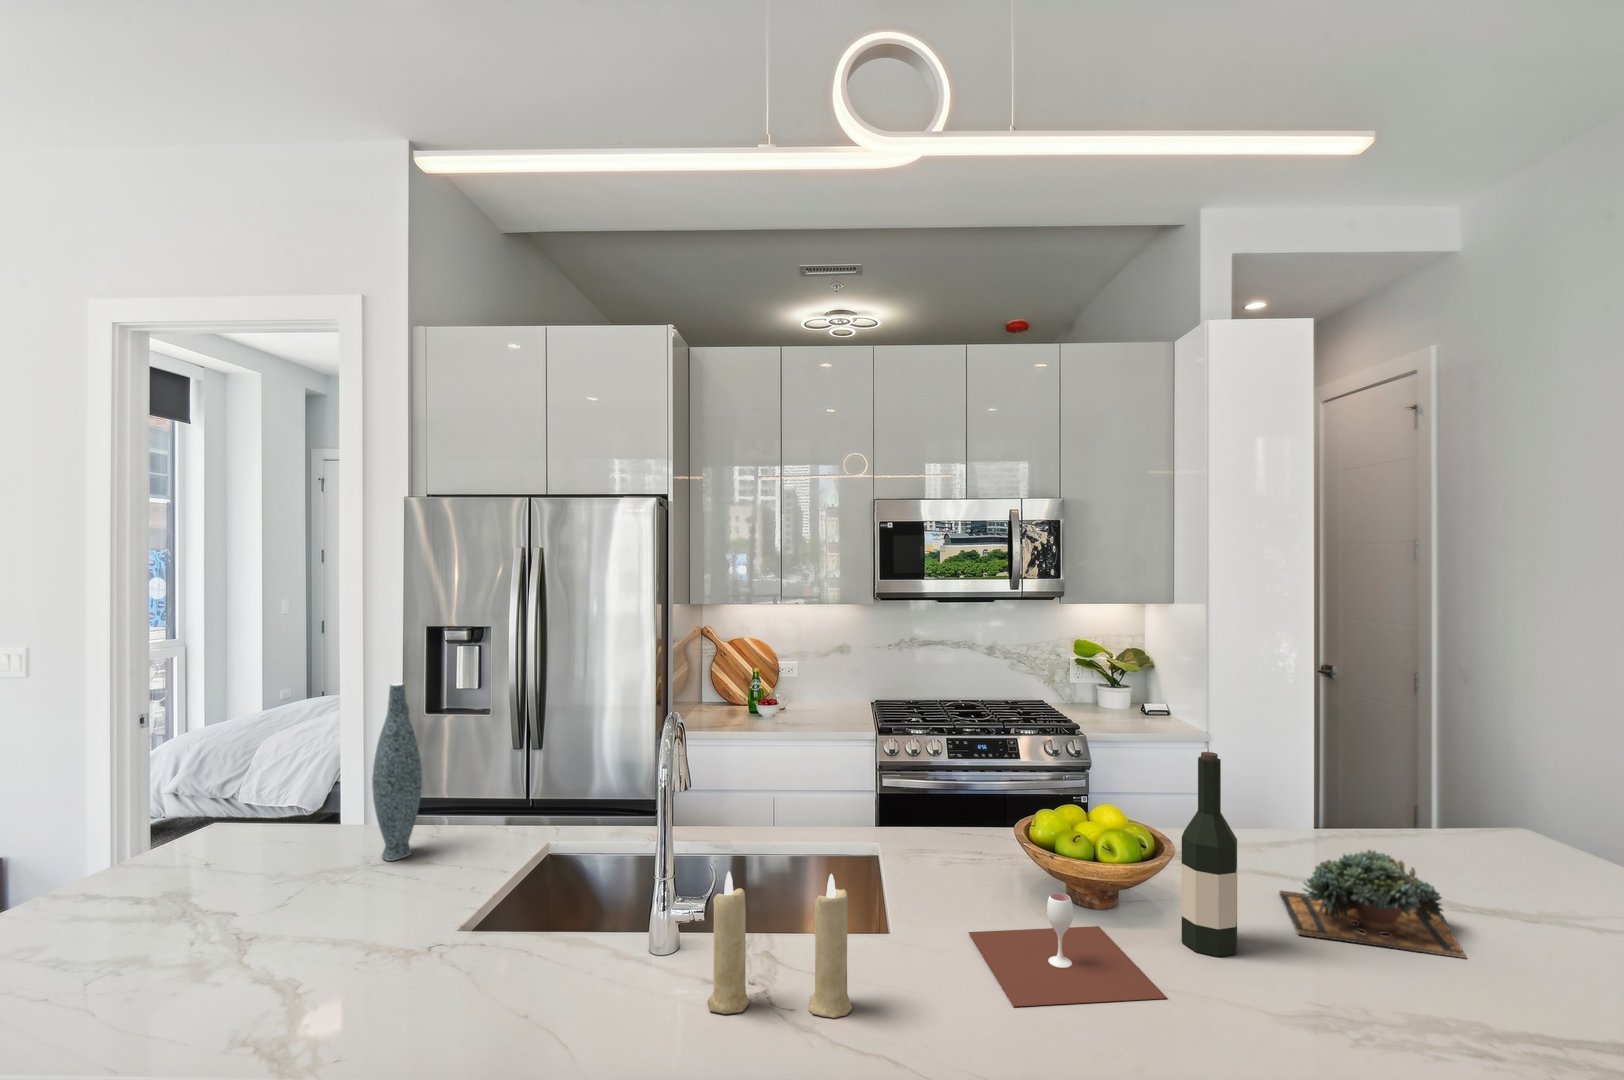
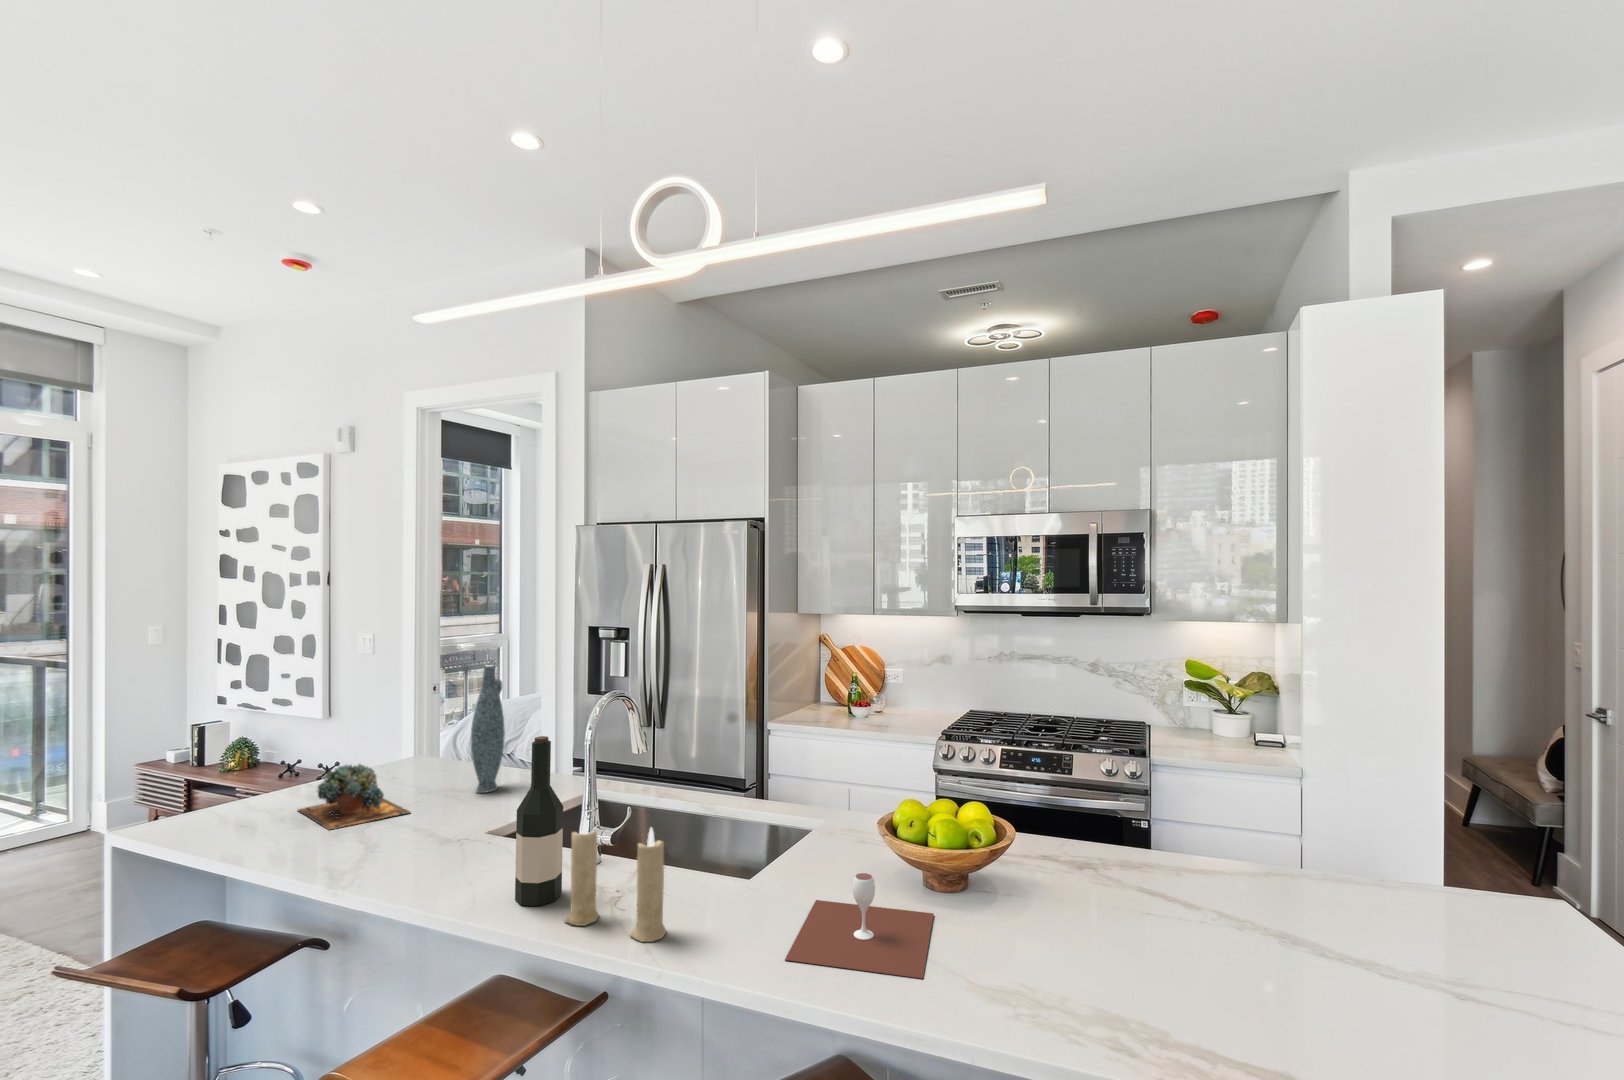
wine bottle: present [1182,752,1237,957] -> present [515,736,563,906]
succulent plant: present [1280,850,1466,958] -> present [298,764,410,830]

